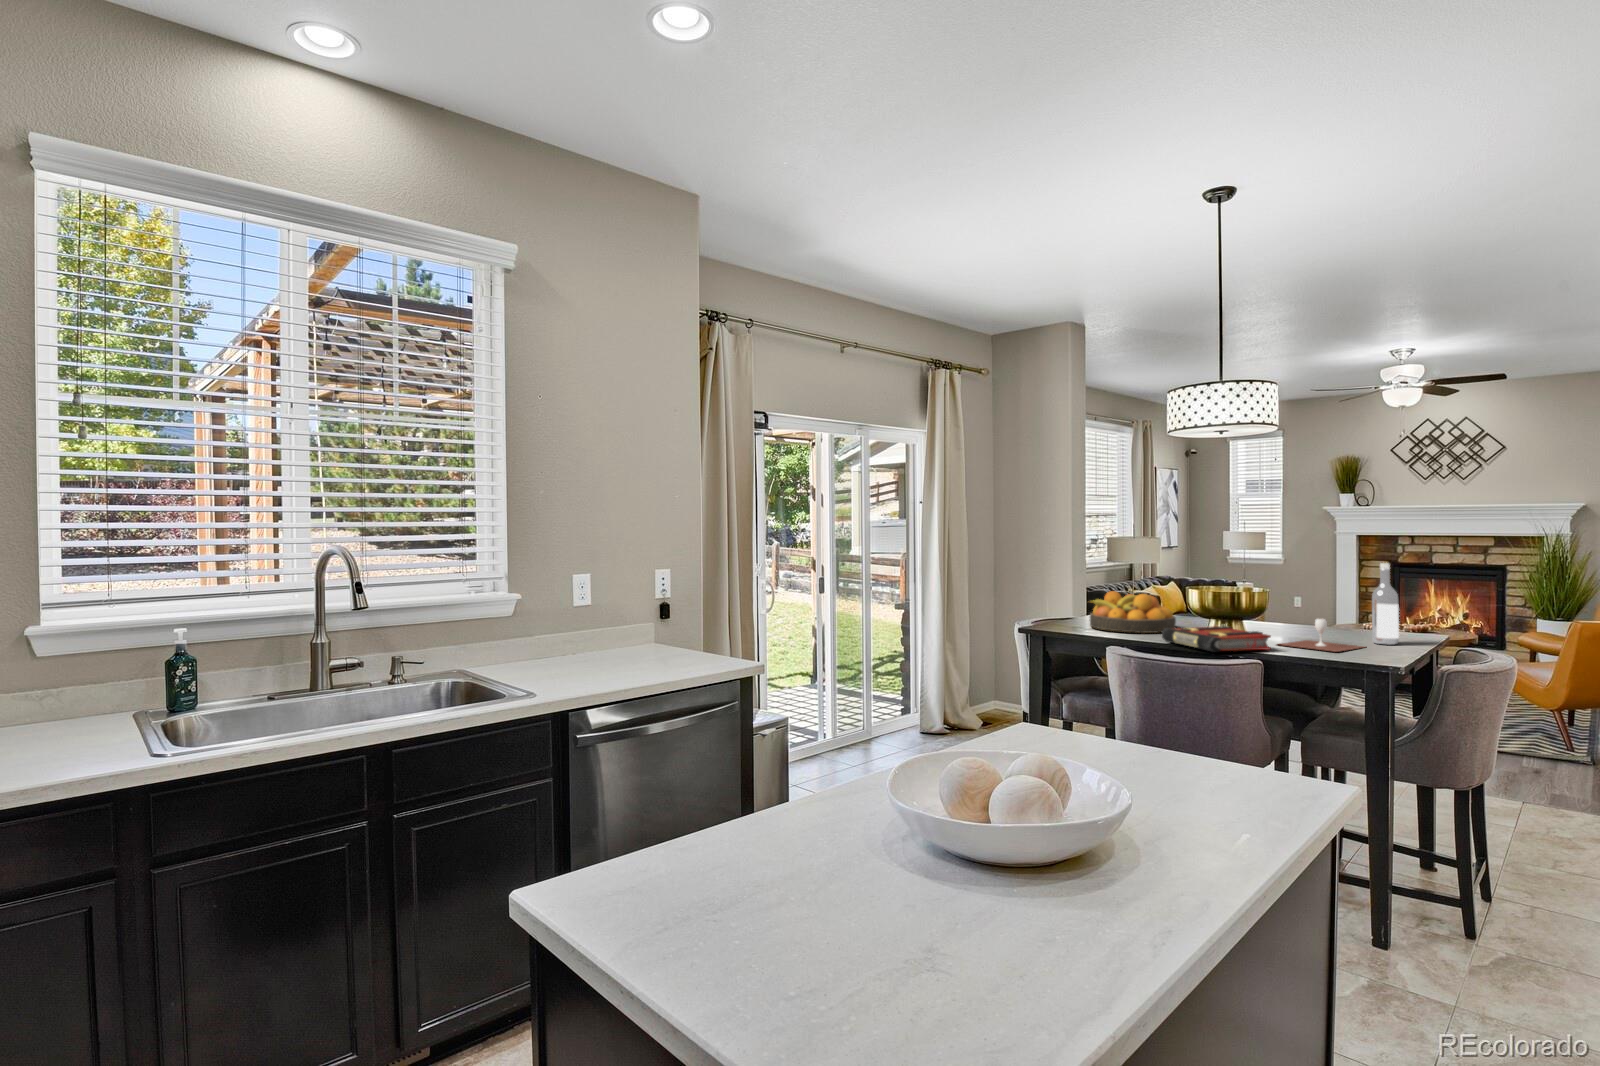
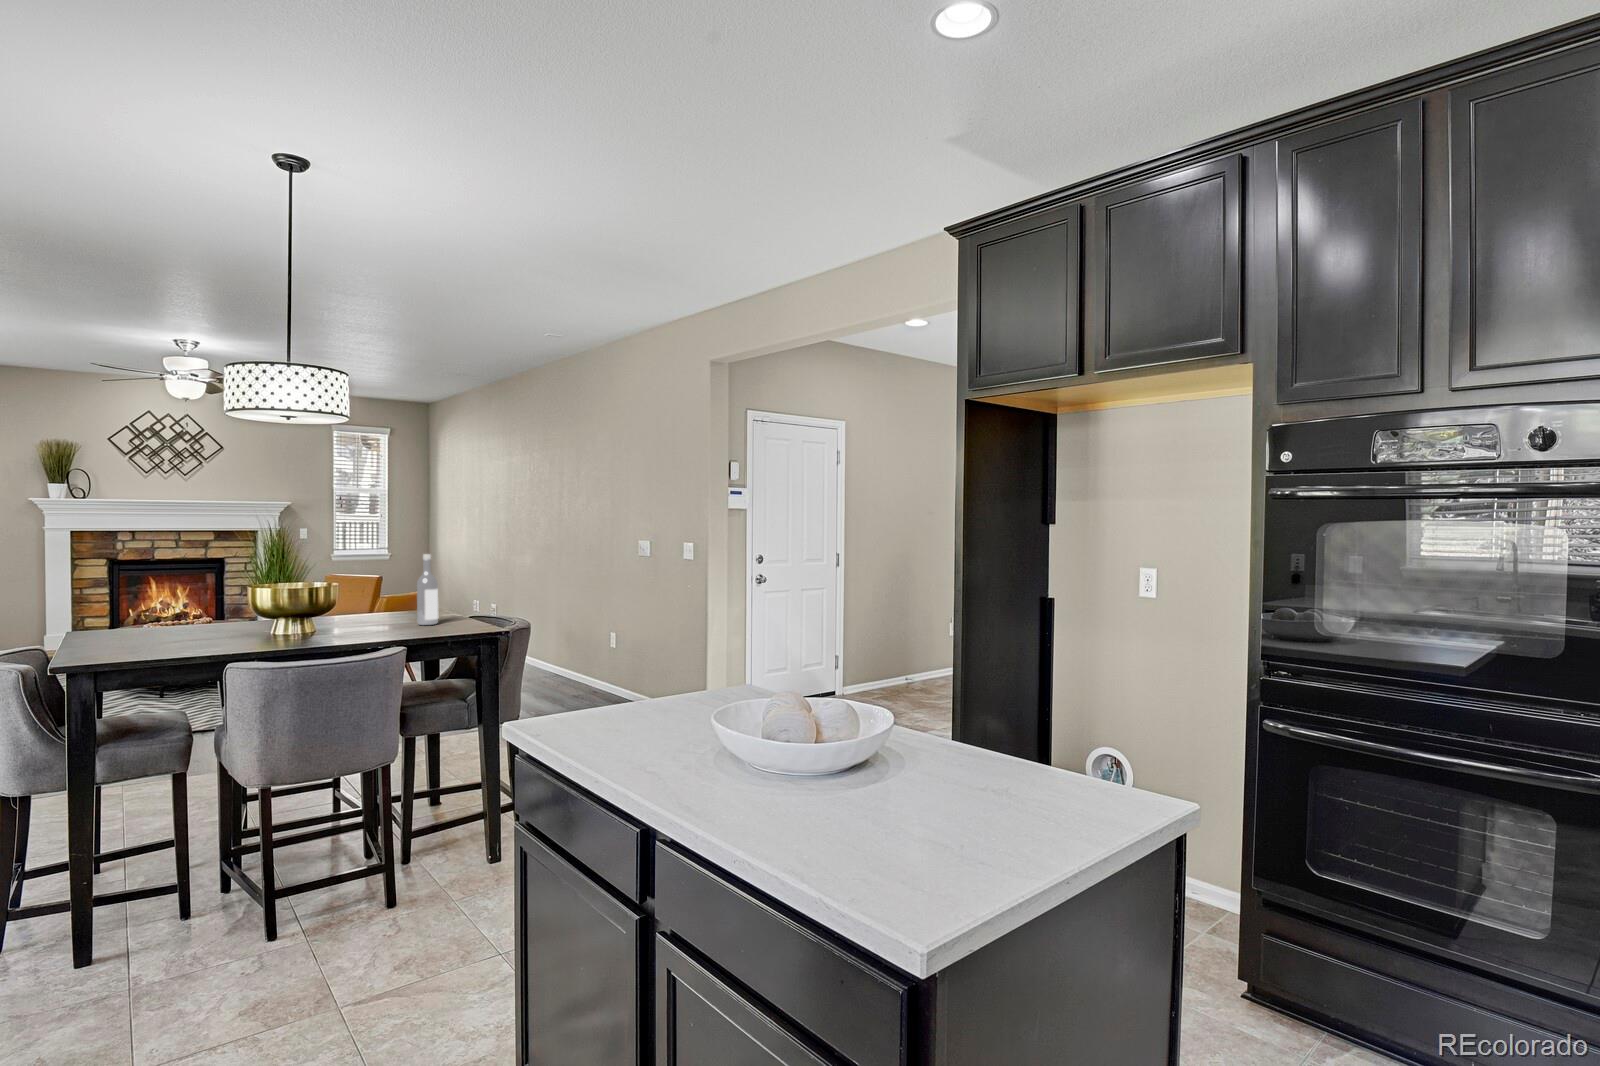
fruit bowl: present [1088,591,1176,633] -> none [103,604,230,656]
wine glass: present [1280,619,1364,652] -> none [366,608,429,638]
book: present [1162,626,1271,652] -> none [267,627,383,653]

